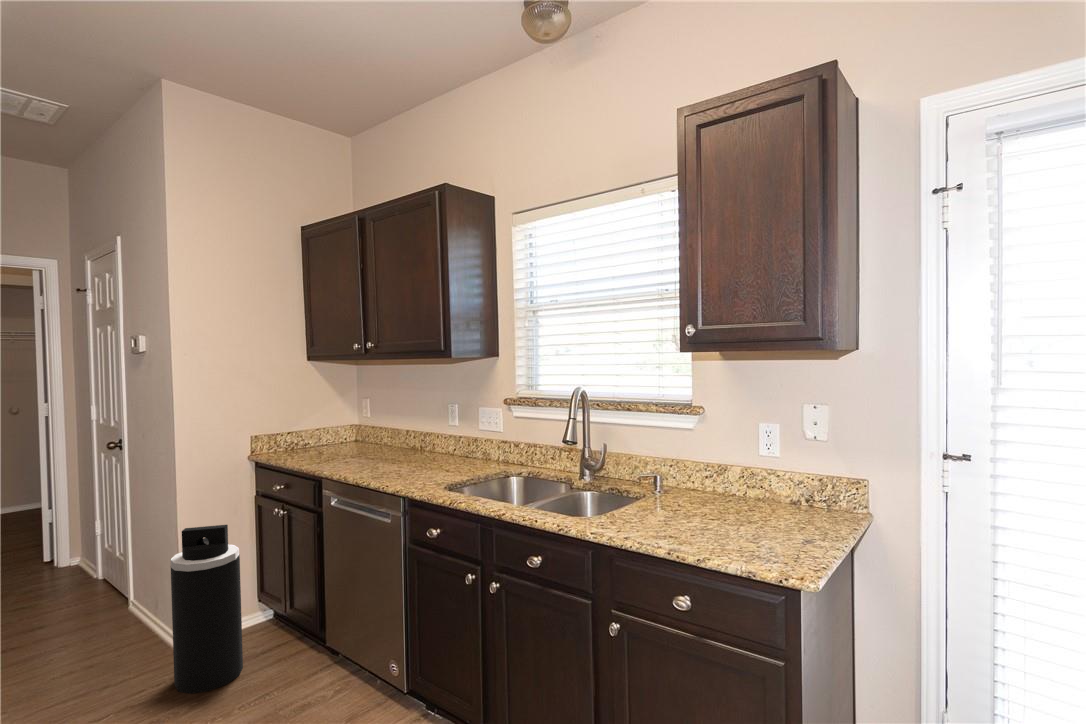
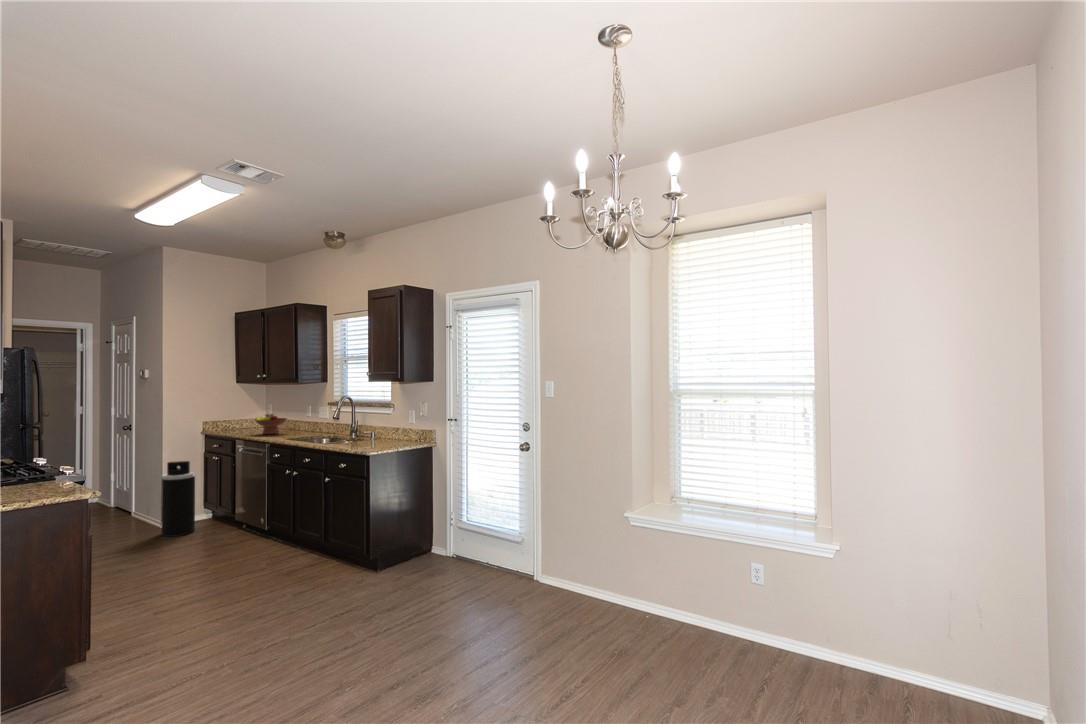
fruit bowl: none [353,423,418,465] -> present [255,414,287,434]

